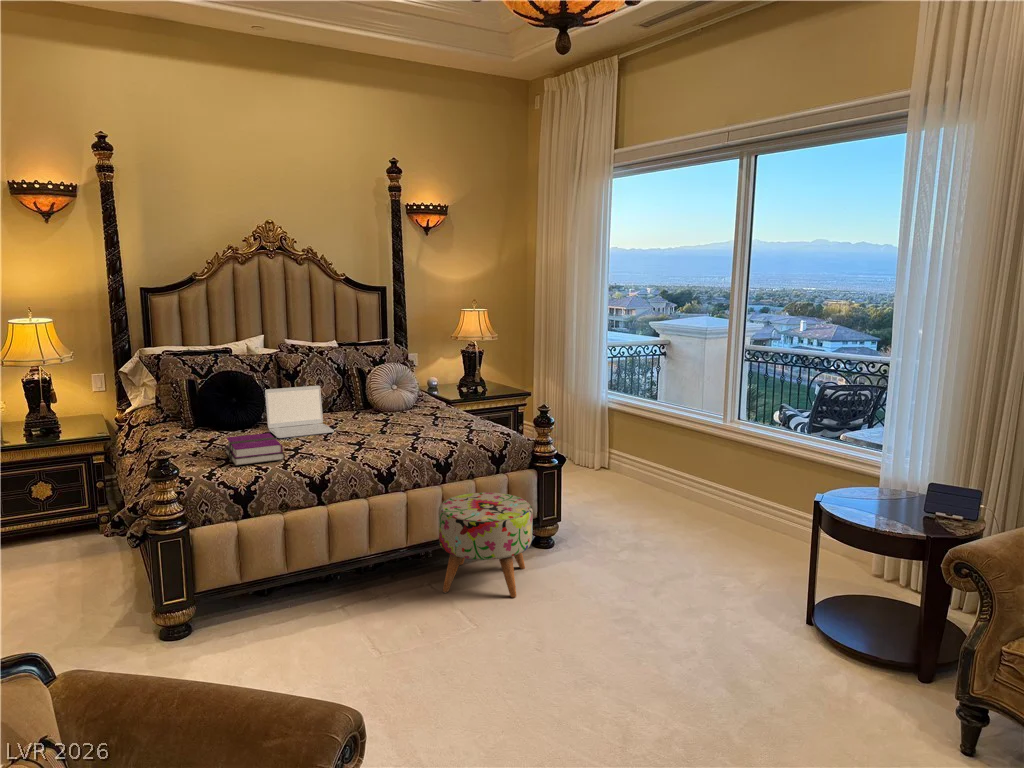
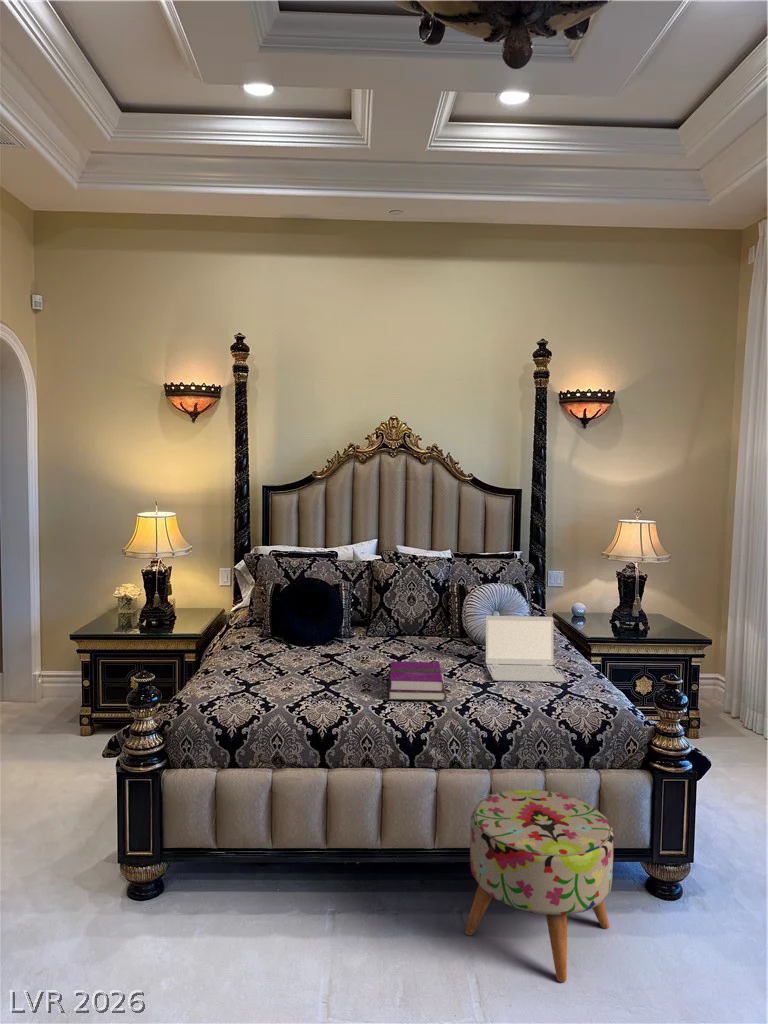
laptop: present [265,386,334,438] -> present [486,616,565,682]
hardback book: present [225,433,285,466] -> present [388,661,446,701]

